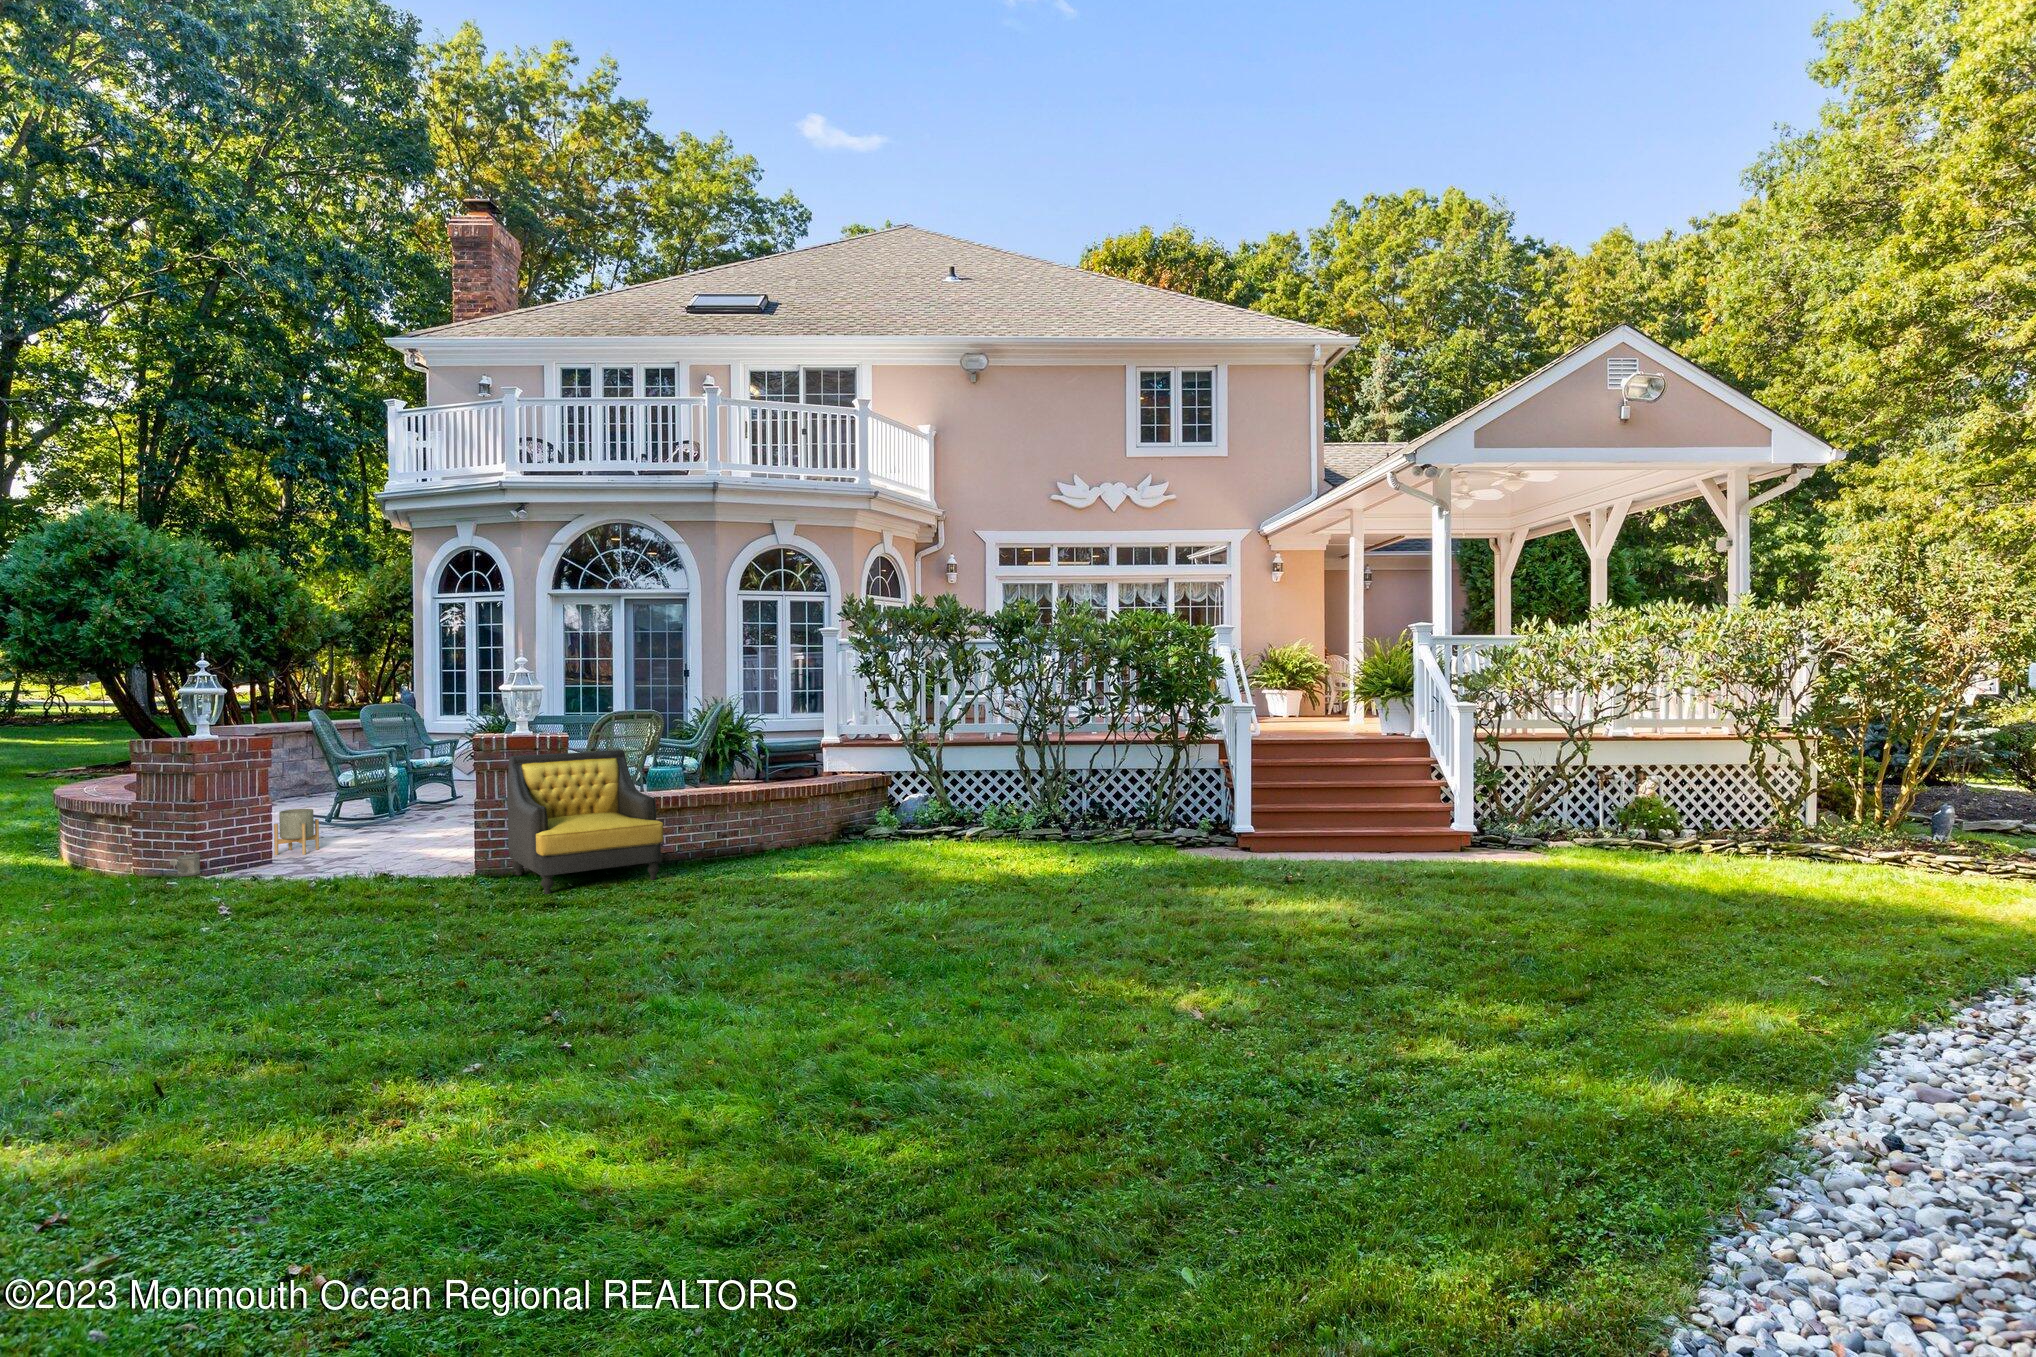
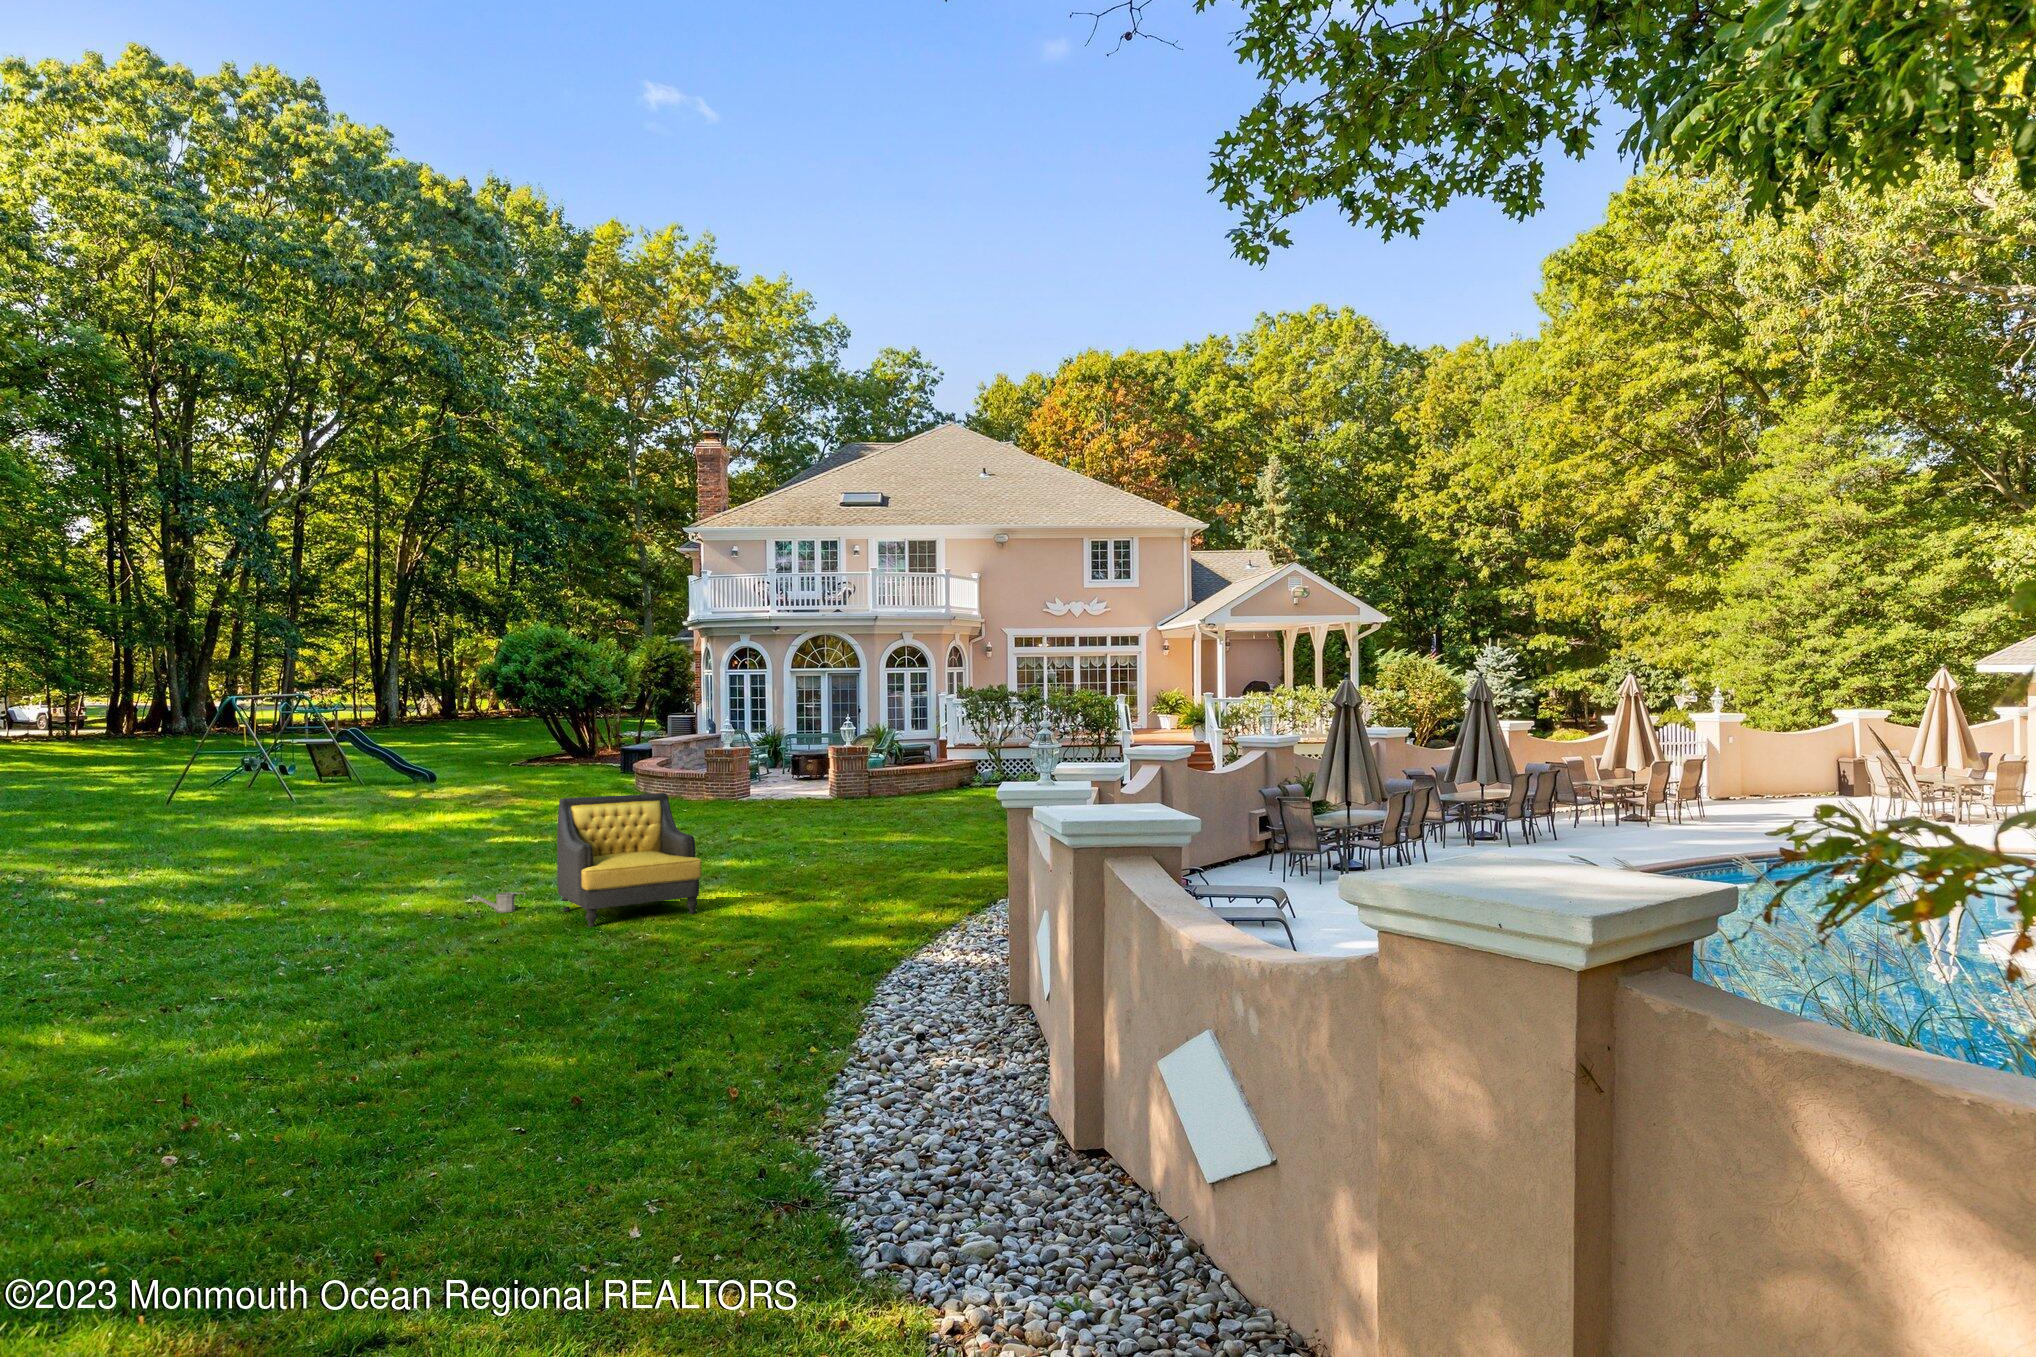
planter: present [274,809,319,855] -> none [343,853,386,896]
watering can: present [170,853,201,876] -> present [473,892,525,913]

